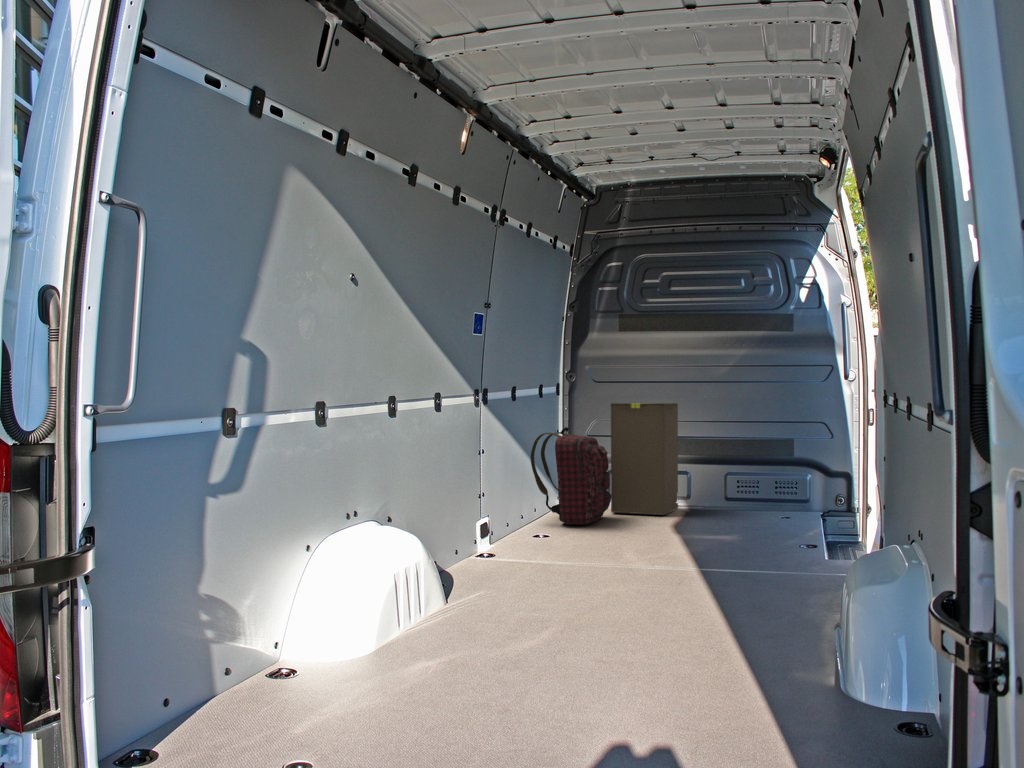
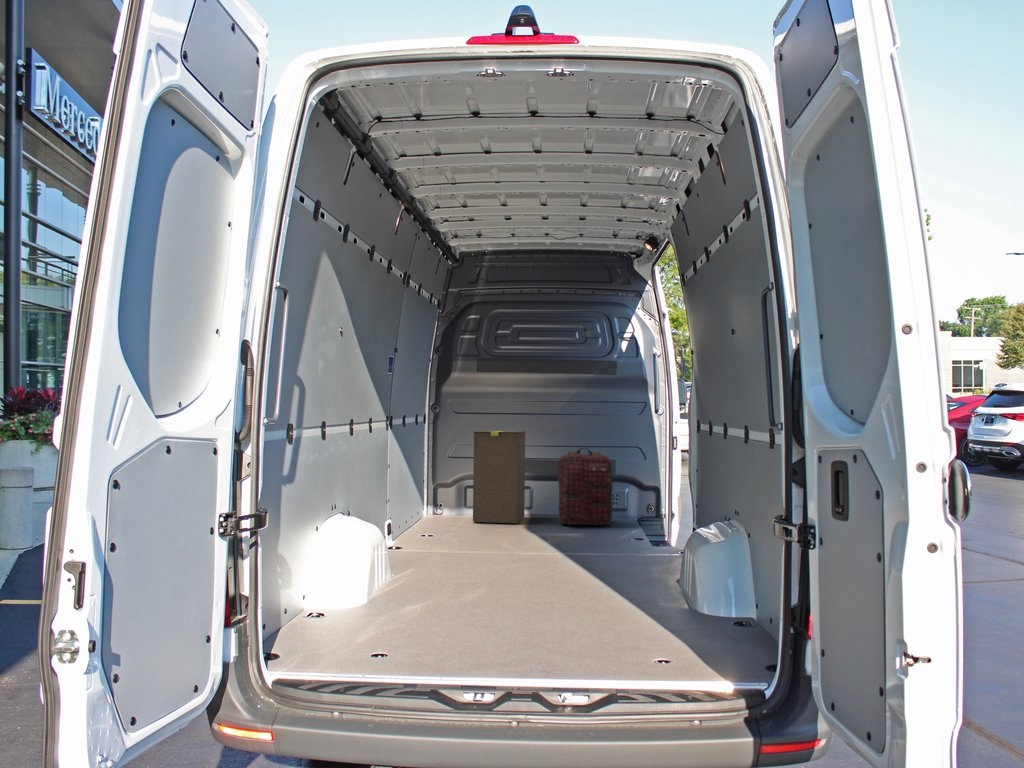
backpack: present [531,427,611,525] -> present [558,448,613,525]

